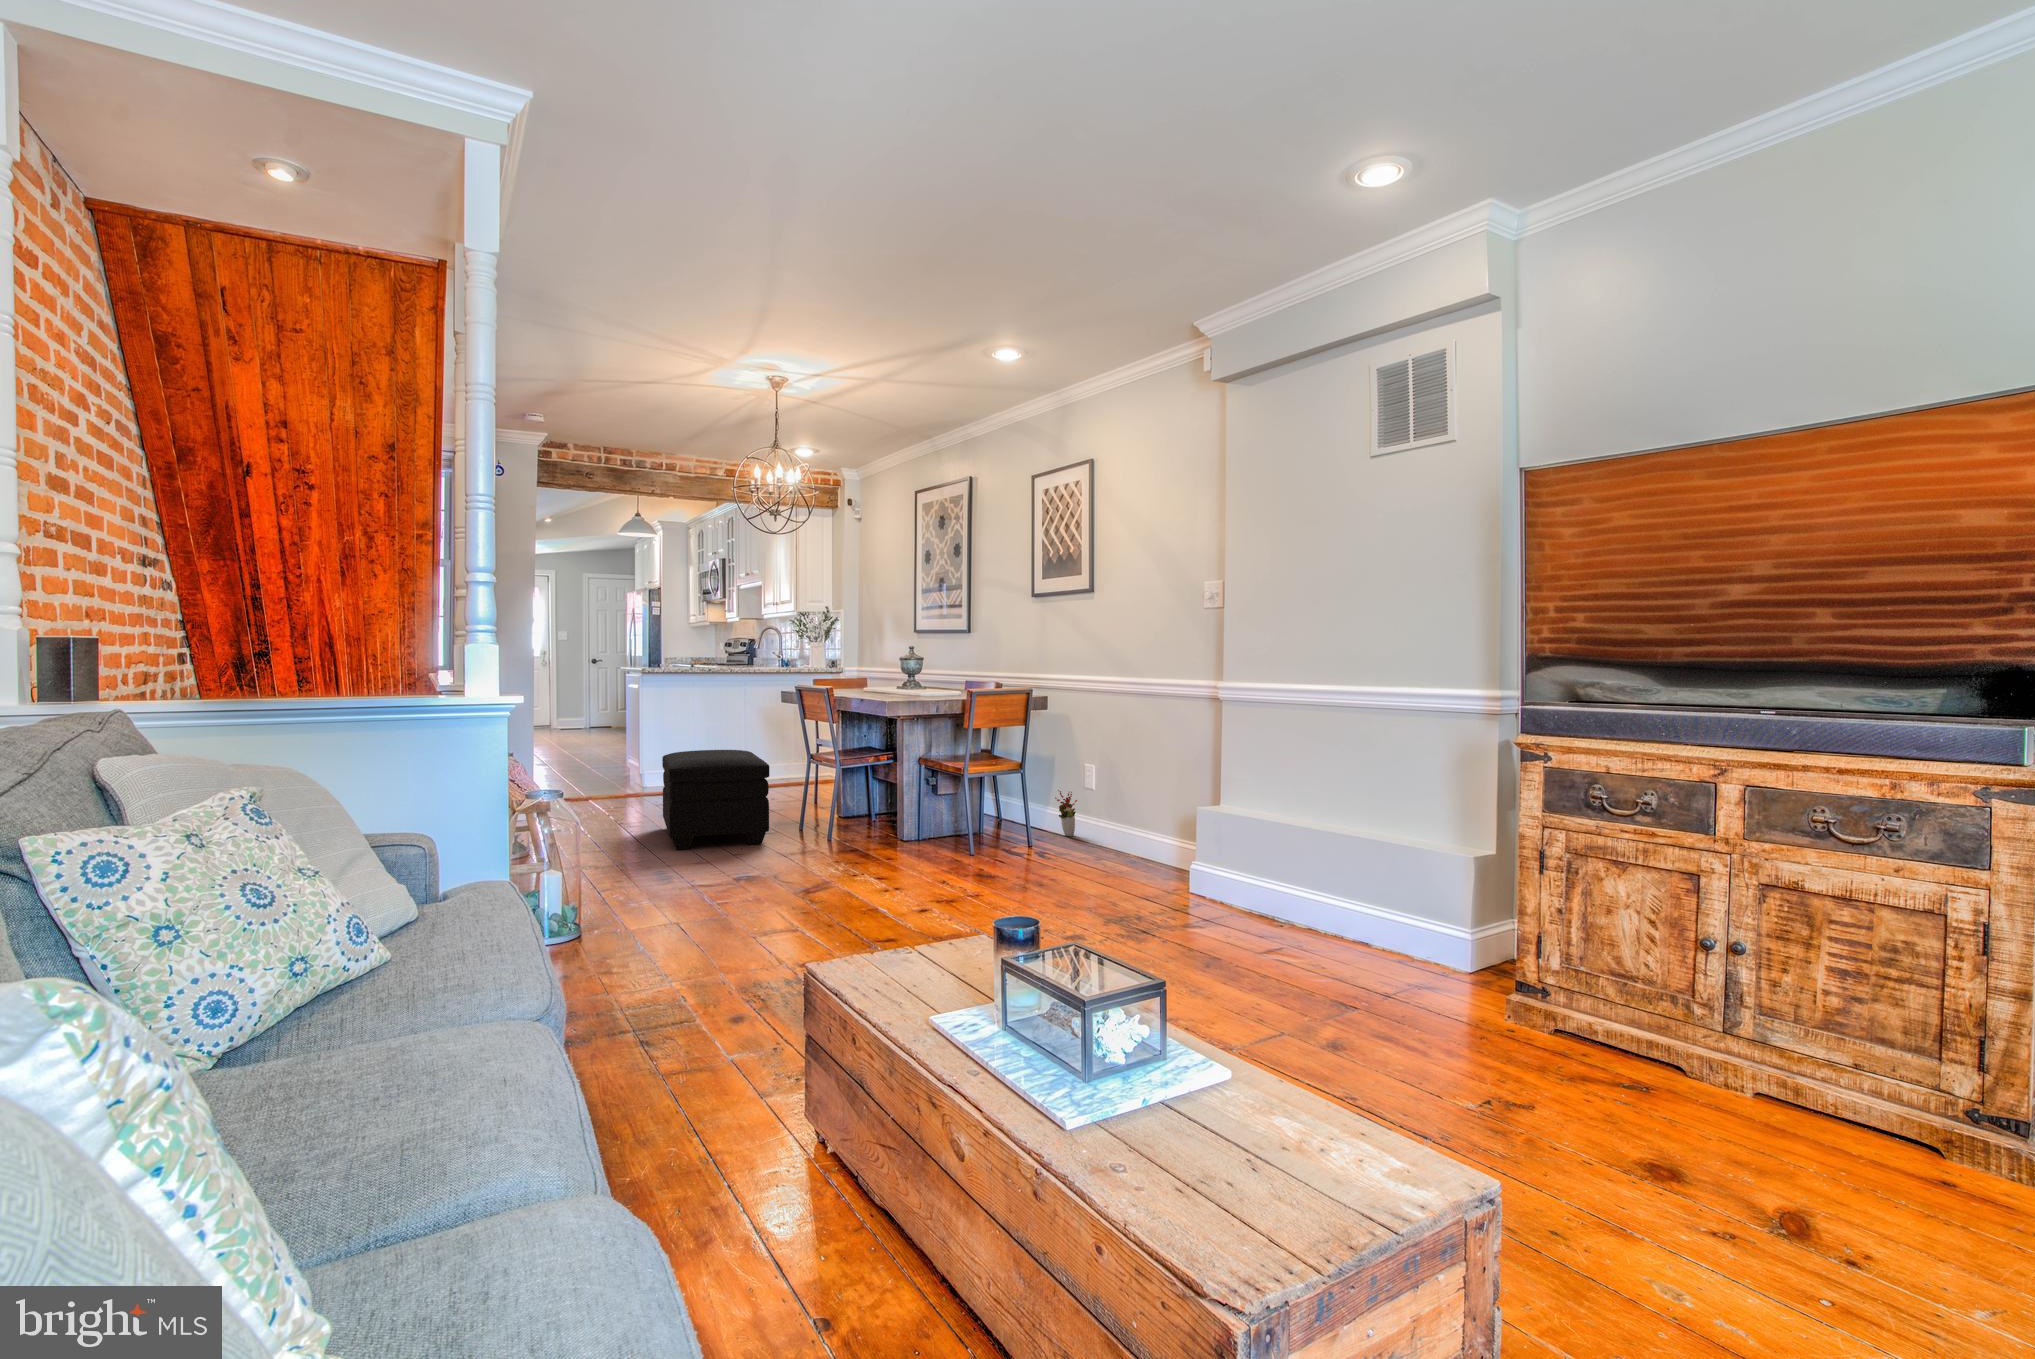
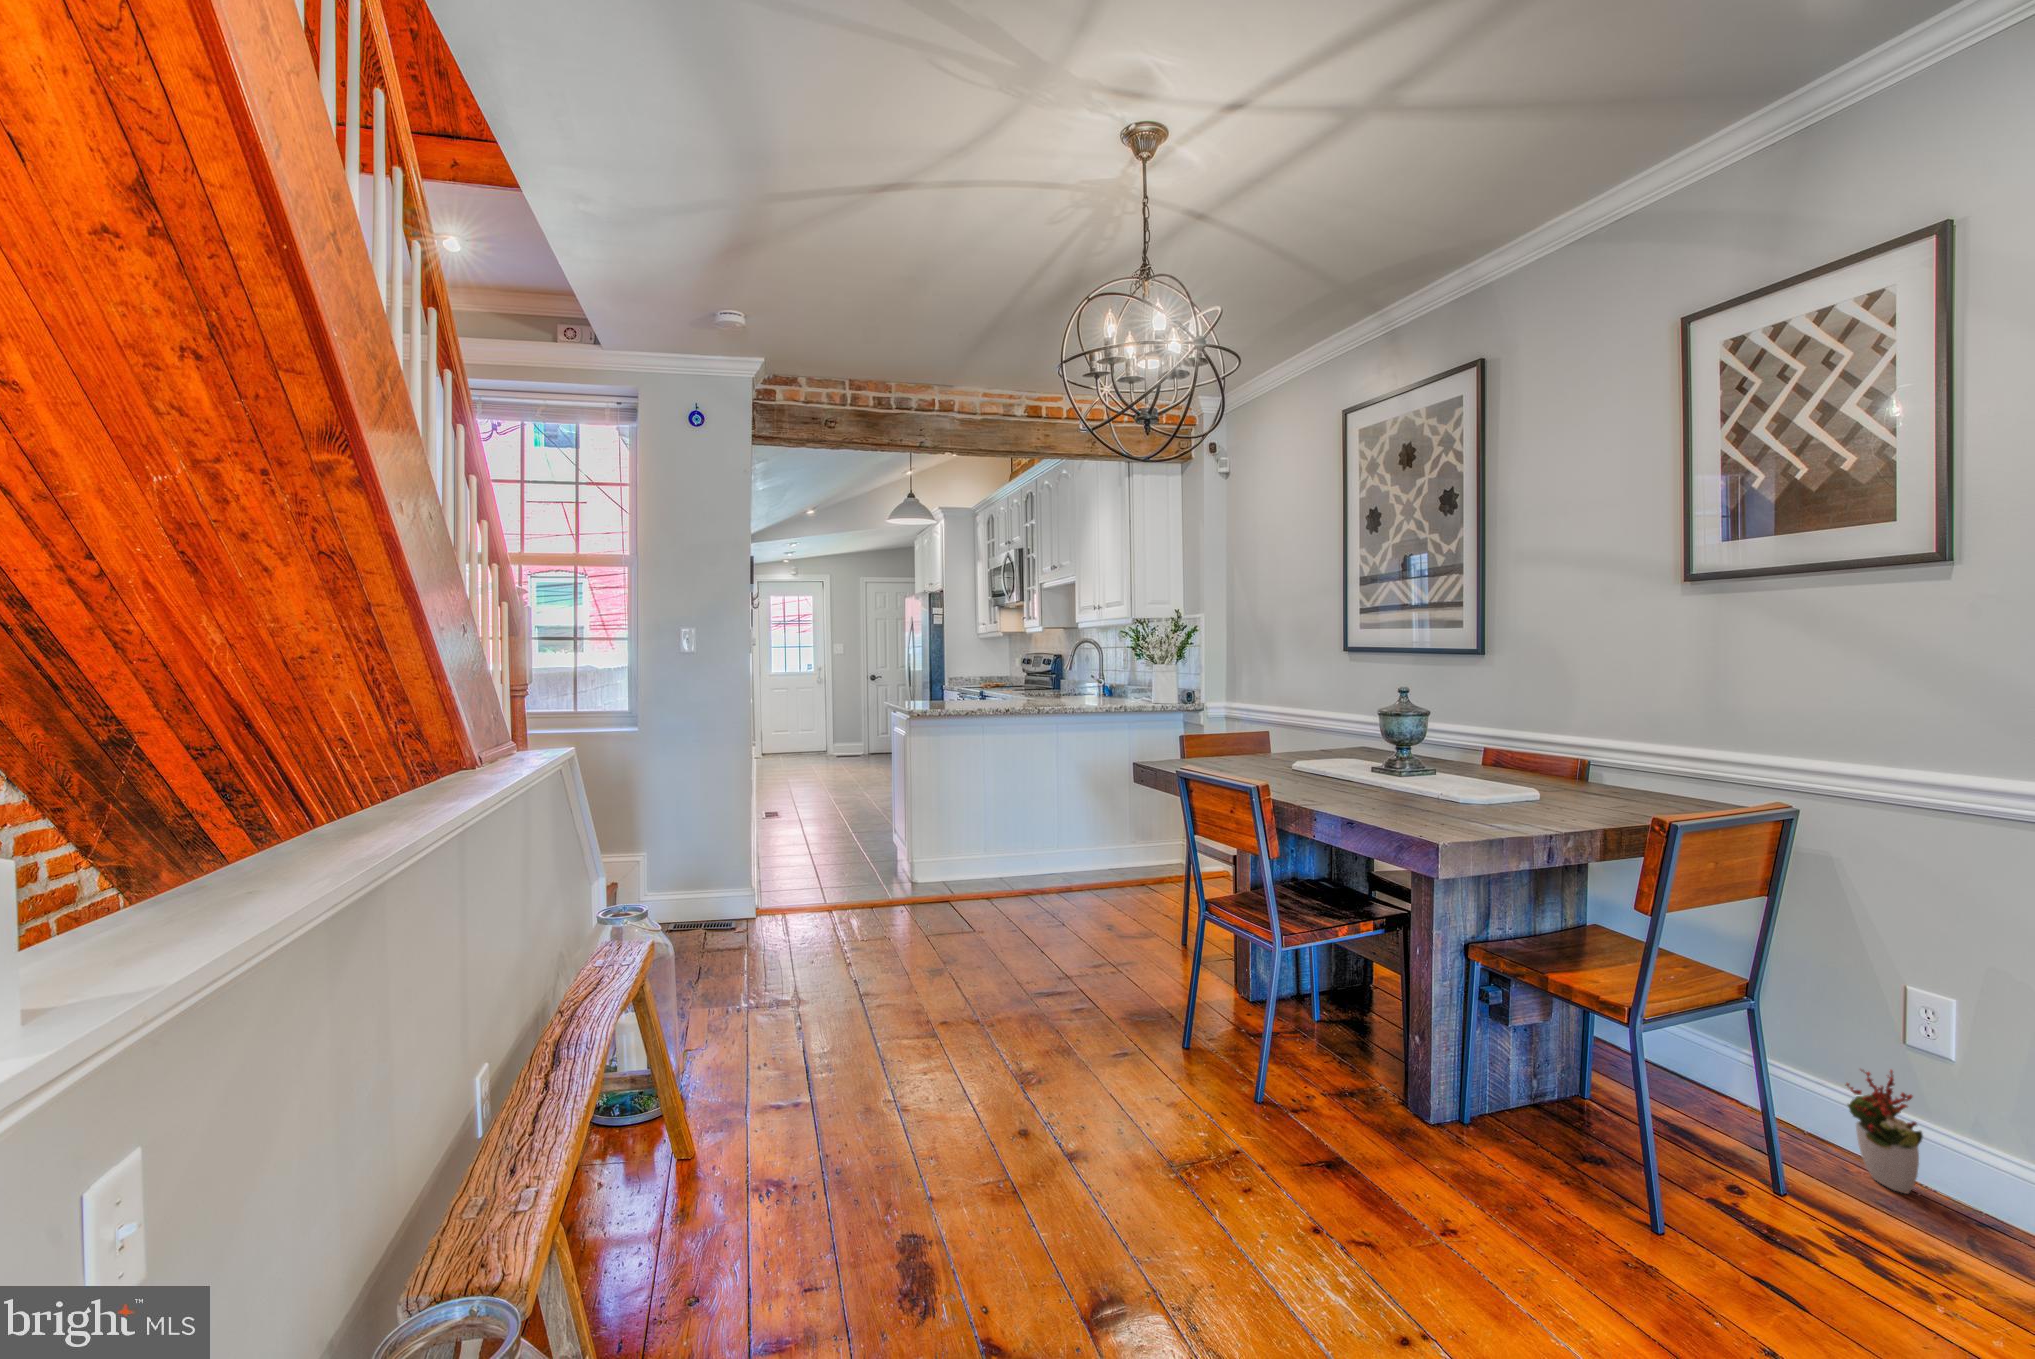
ottoman: present [662,750,769,849] -> none [926,899,1139,1153]

